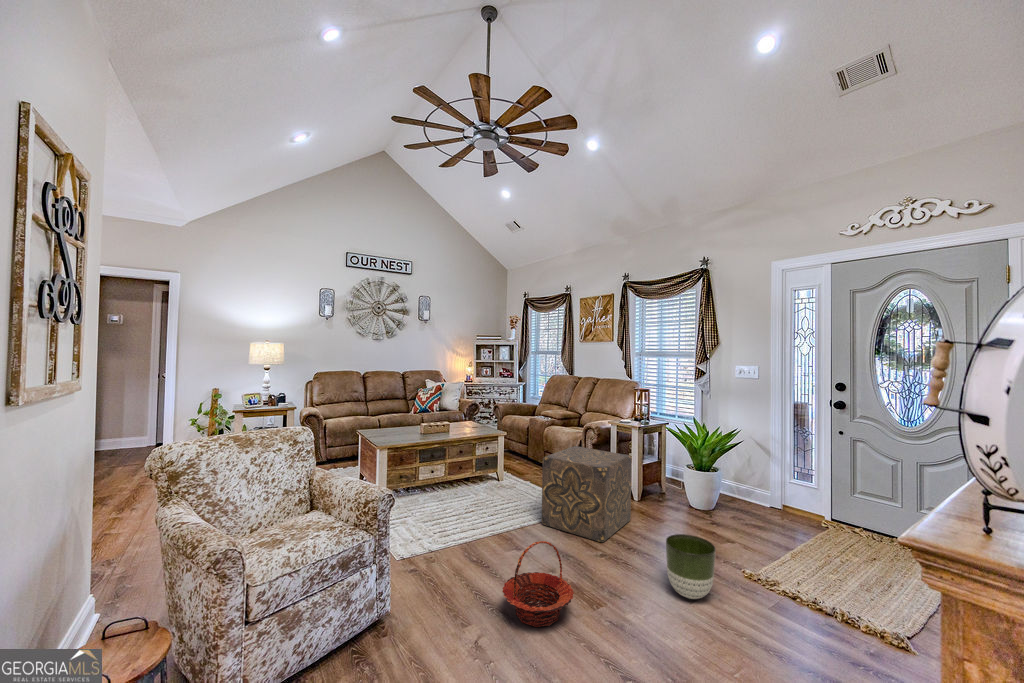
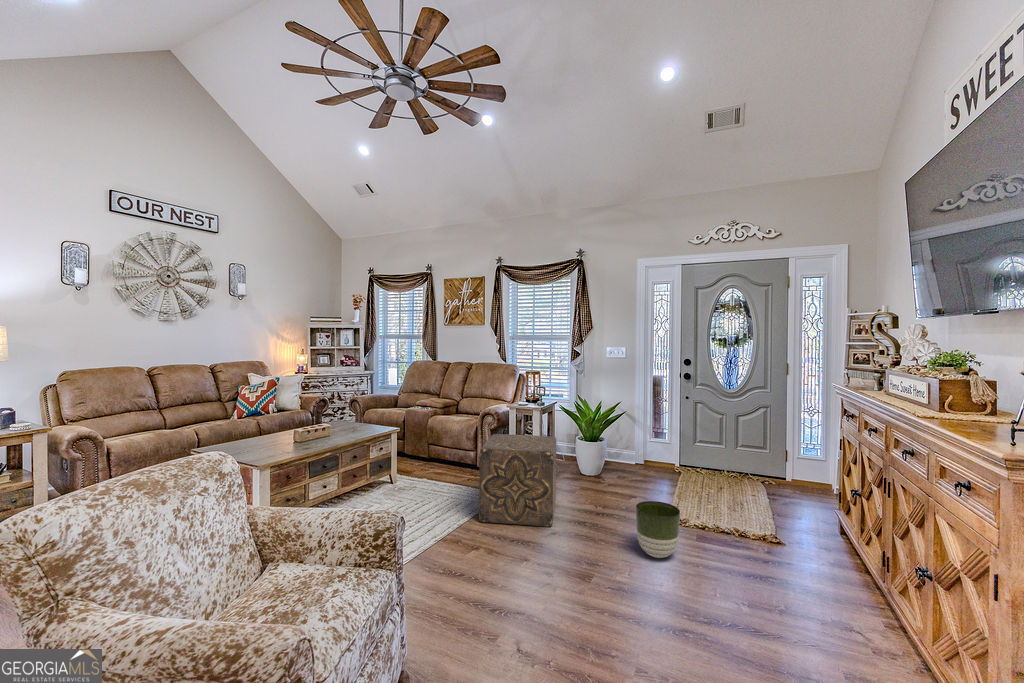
basket: present [502,541,574,627] -> none [520,535,597,627]

